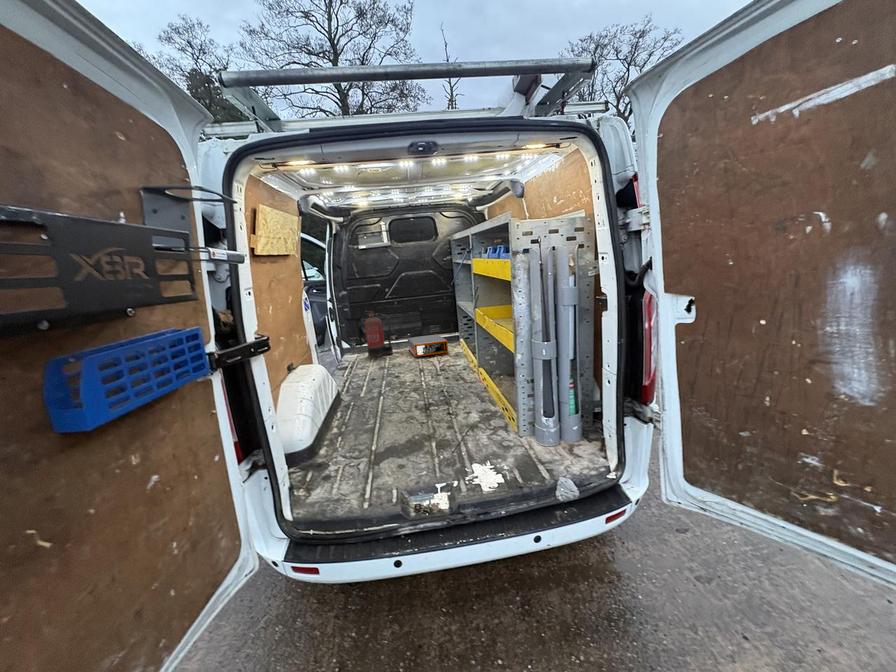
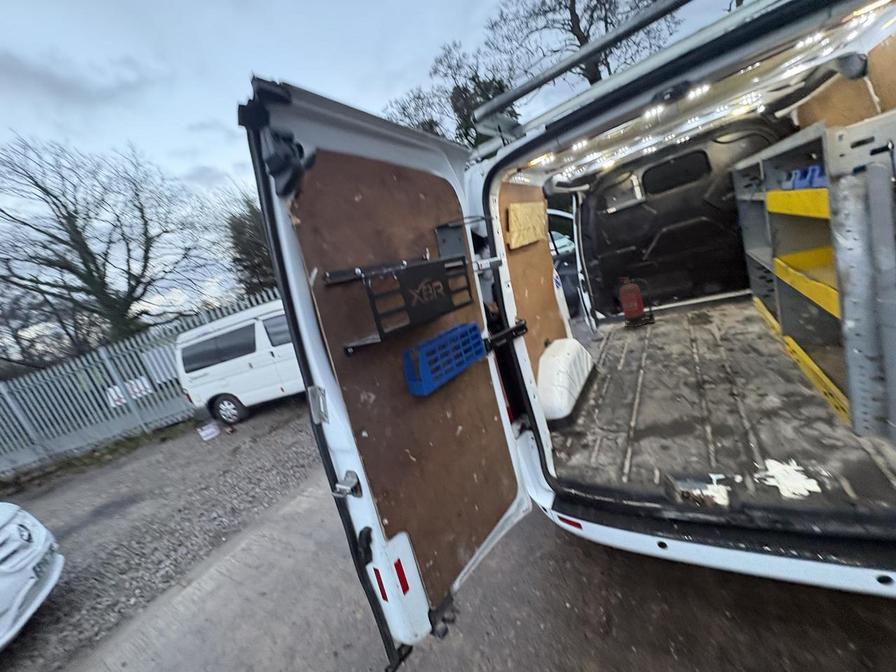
storage box: present [408,335,448,357] -> none [674,295,734,325]

